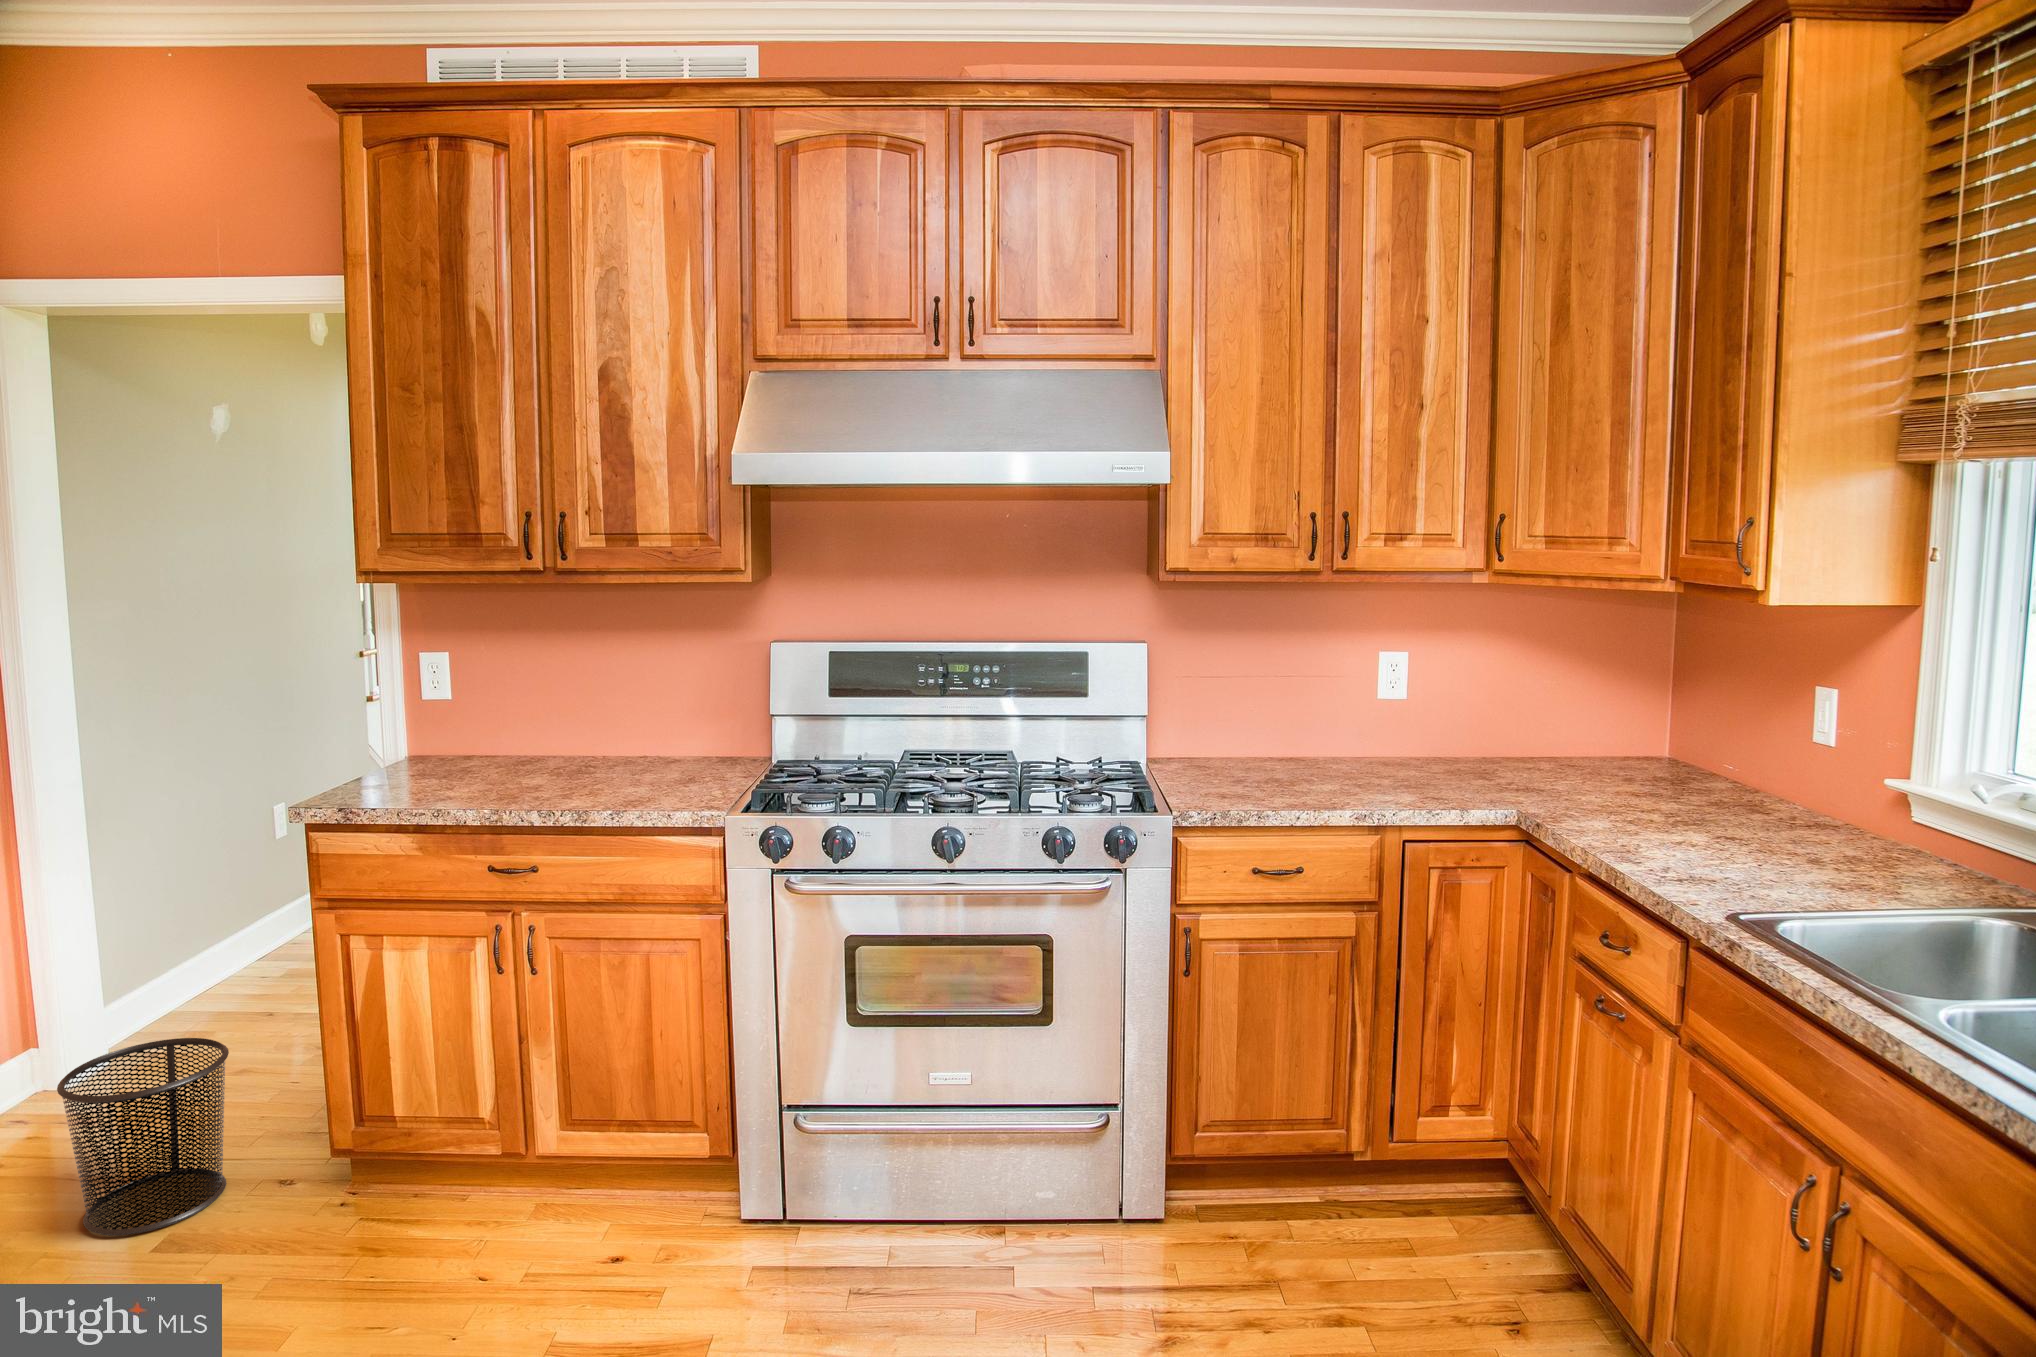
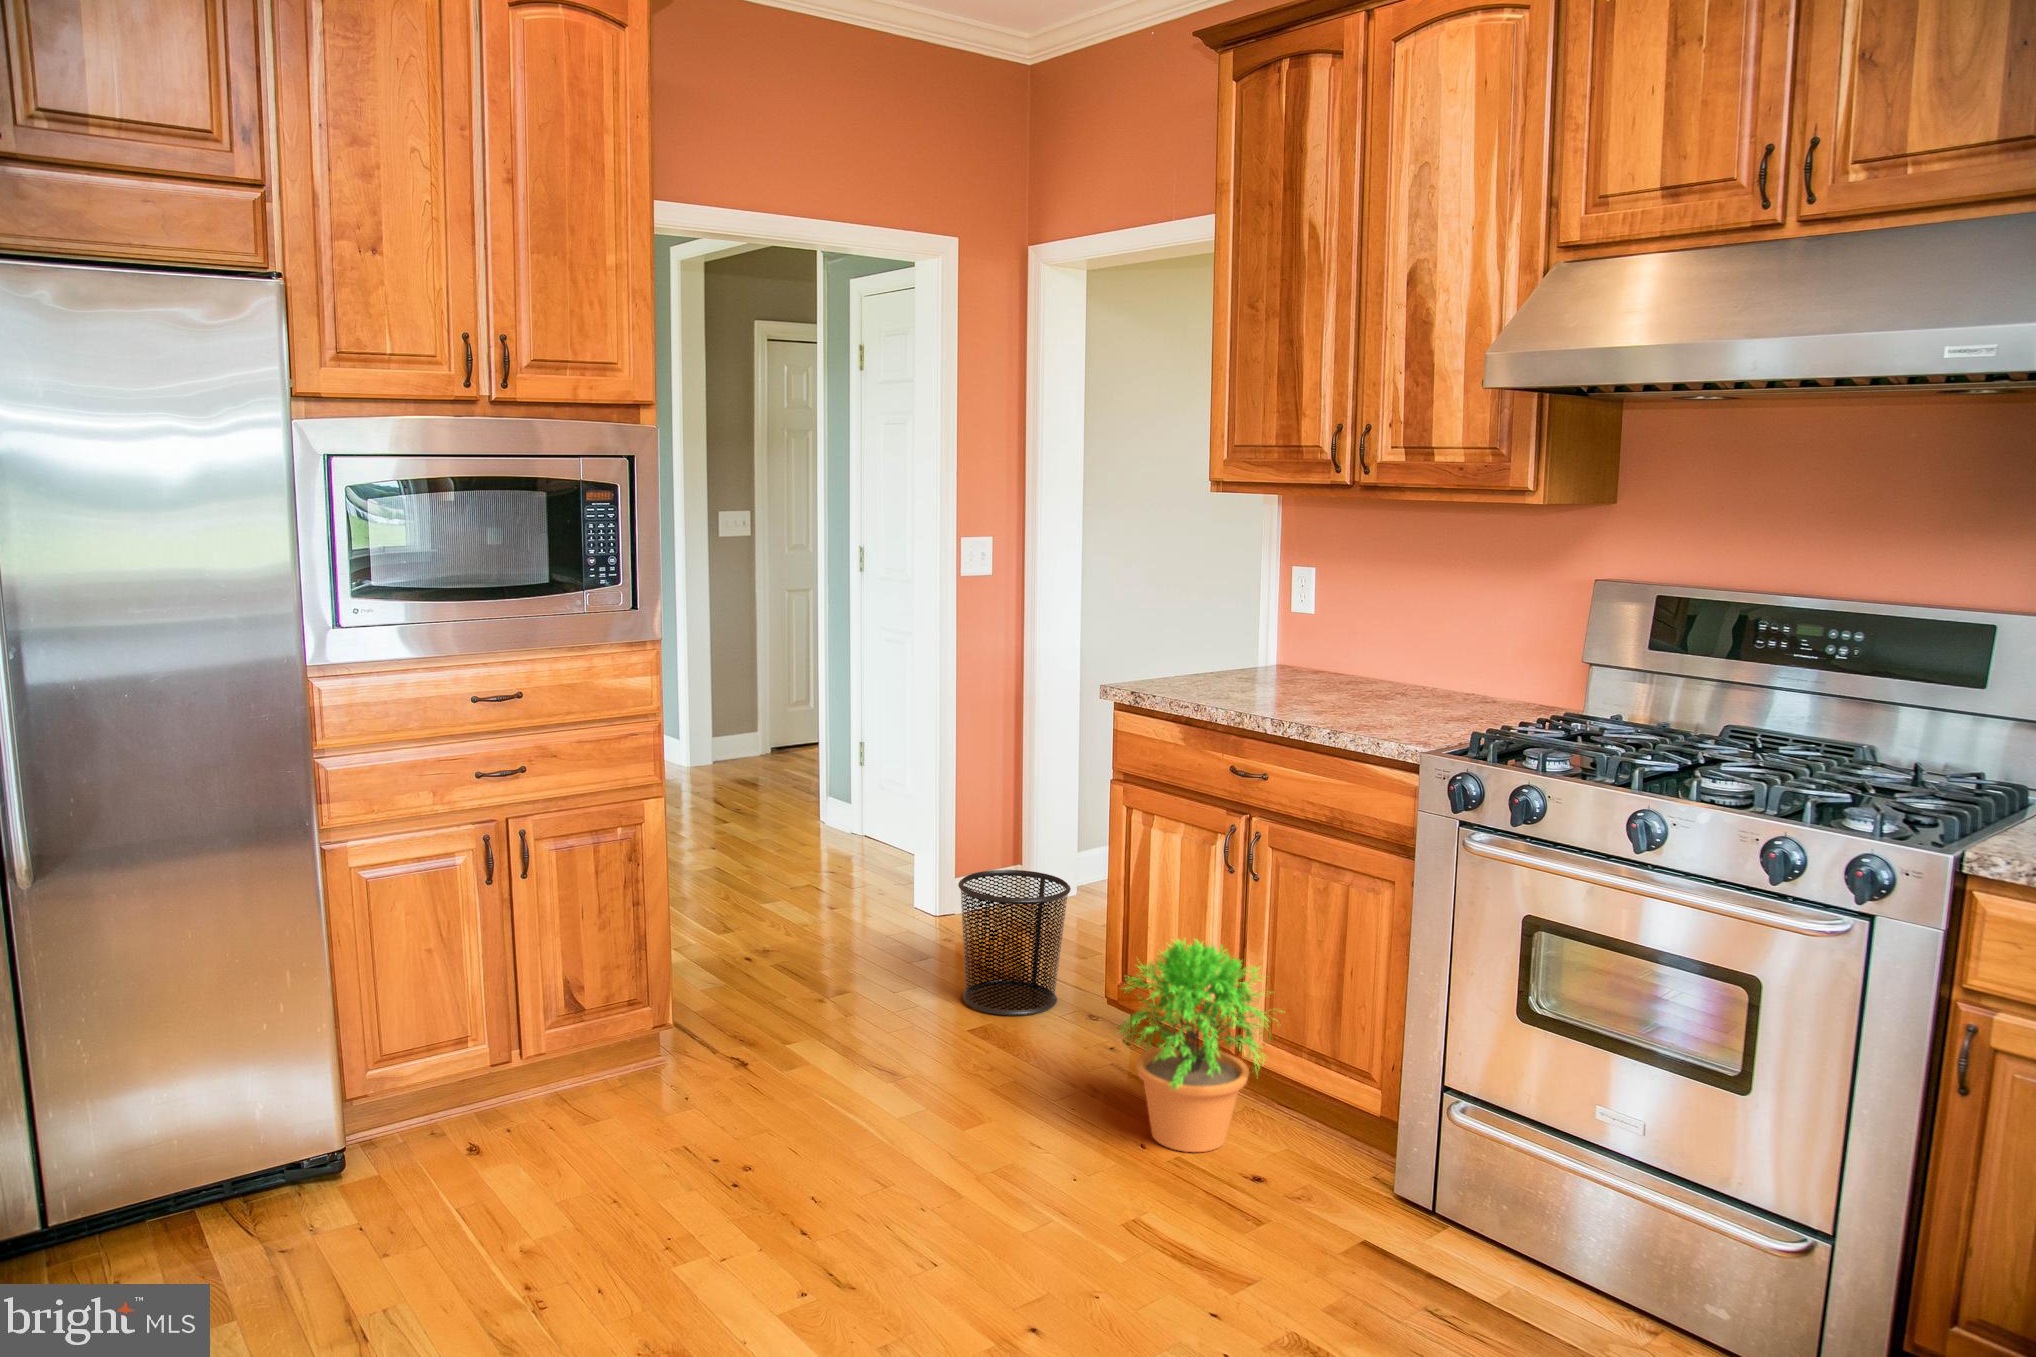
potted plant: none [418,1051,600,1284] -> present [1120,938,1282,1152]

